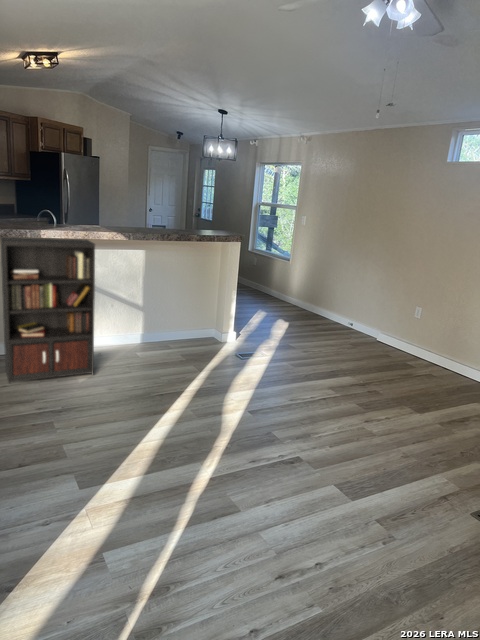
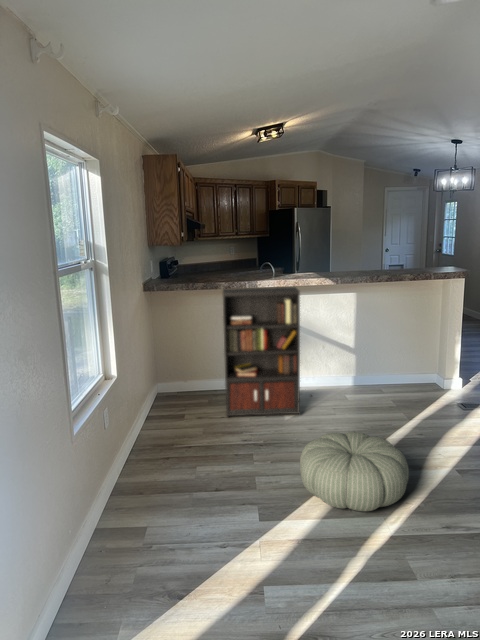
pouf: none [112,386,217,461] -> present [300,432,409,511]

